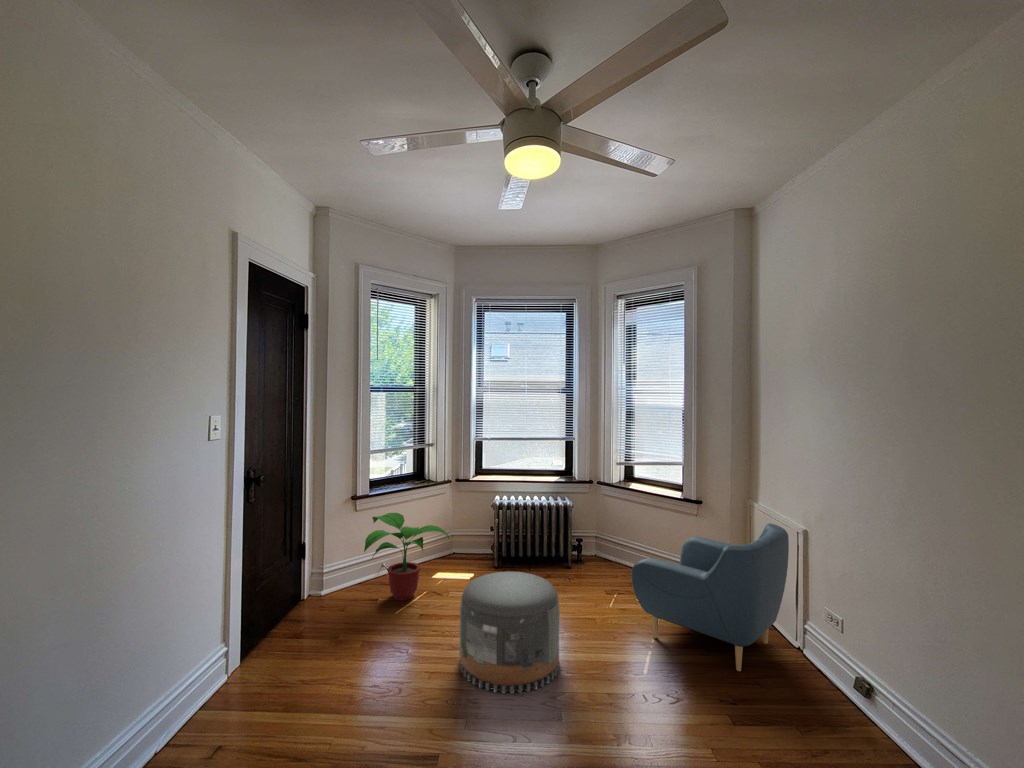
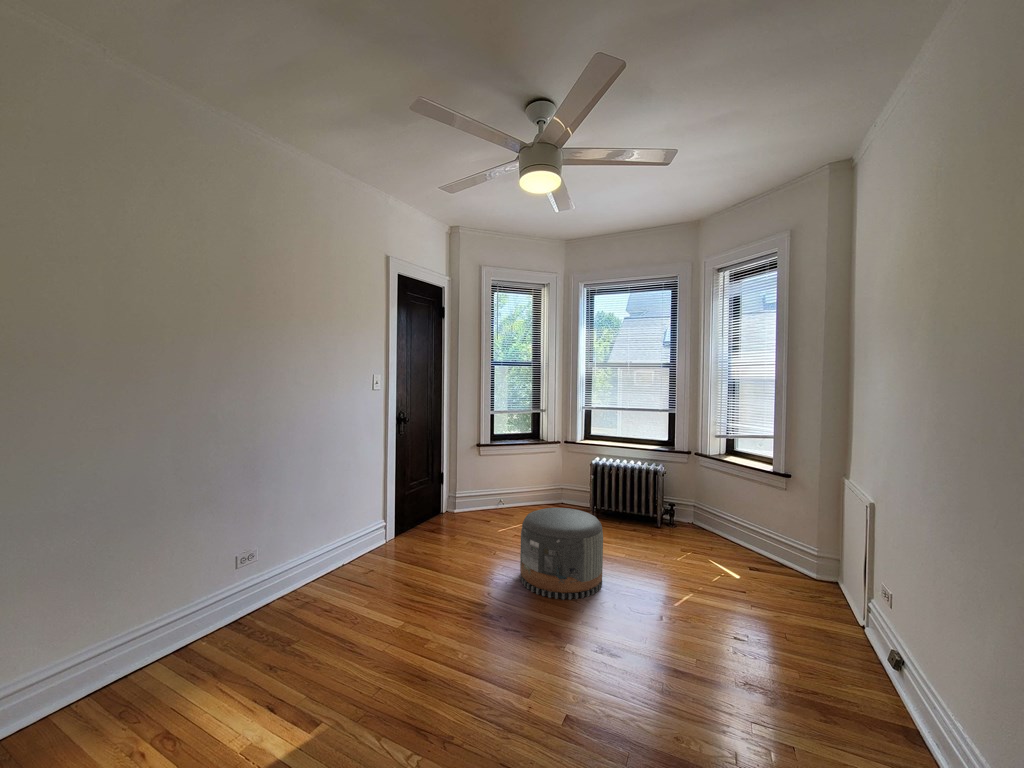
potted plant: present [364,513,449,601] -> none [473,460,545,528]
armchair: present [632,523,789,671] -> none [680,496,855,630]

